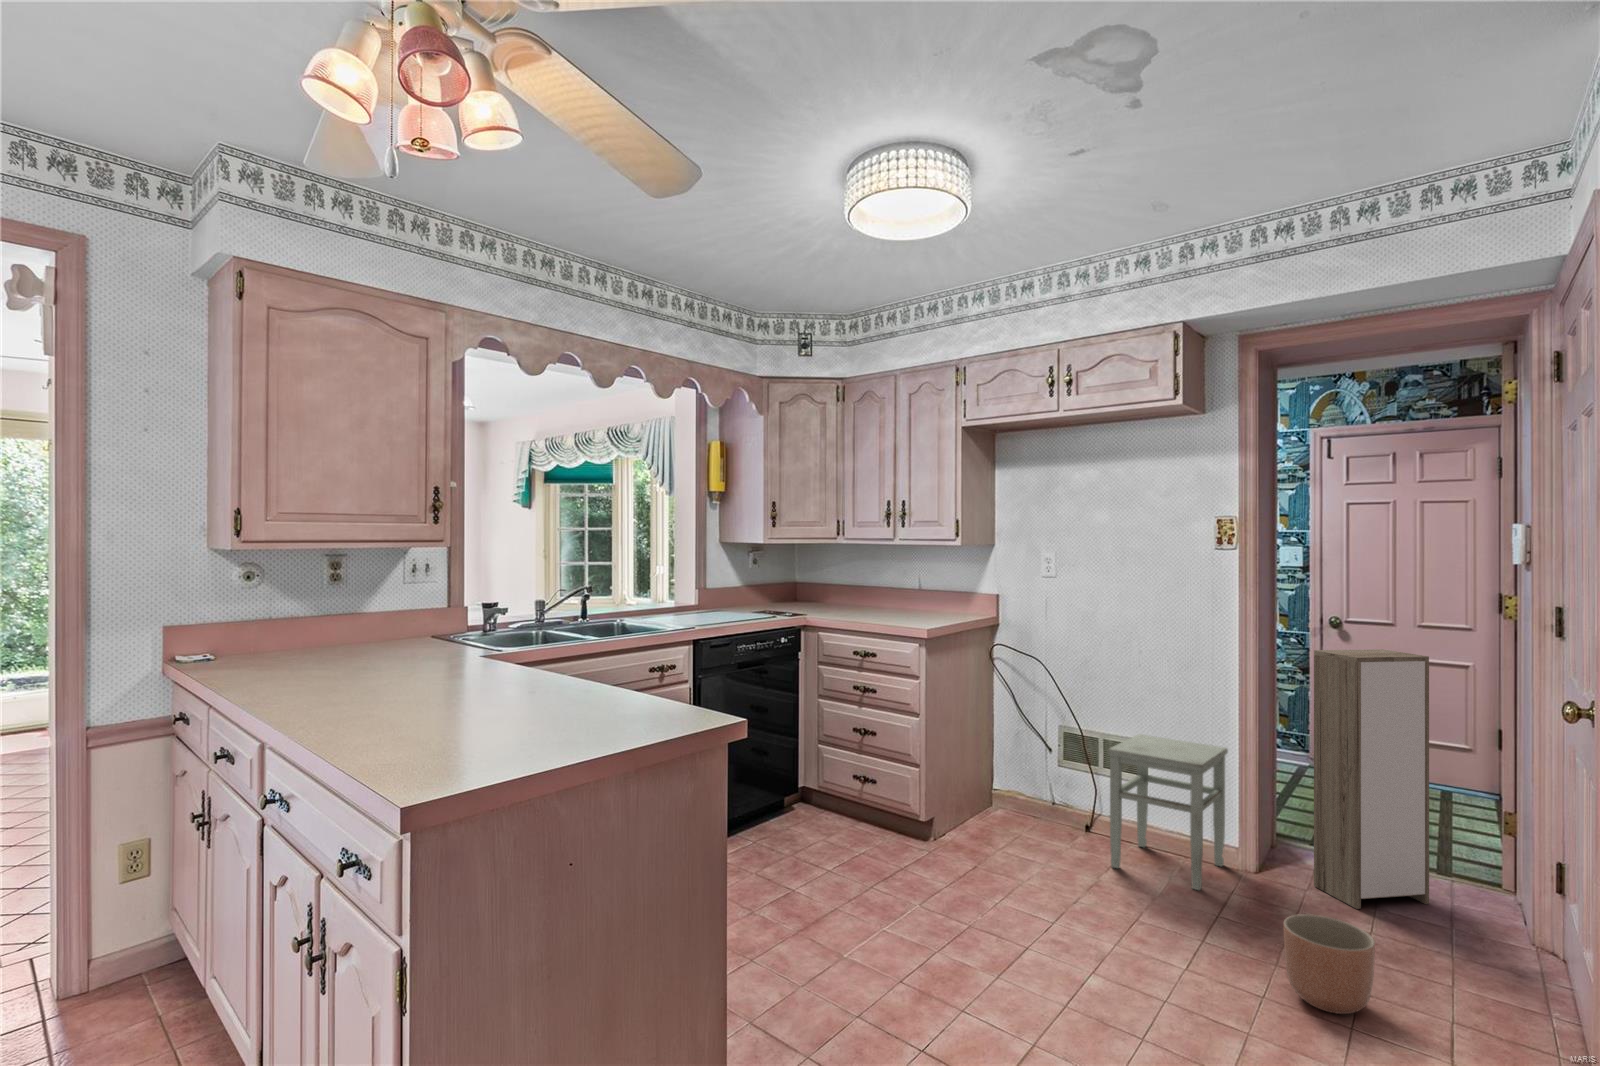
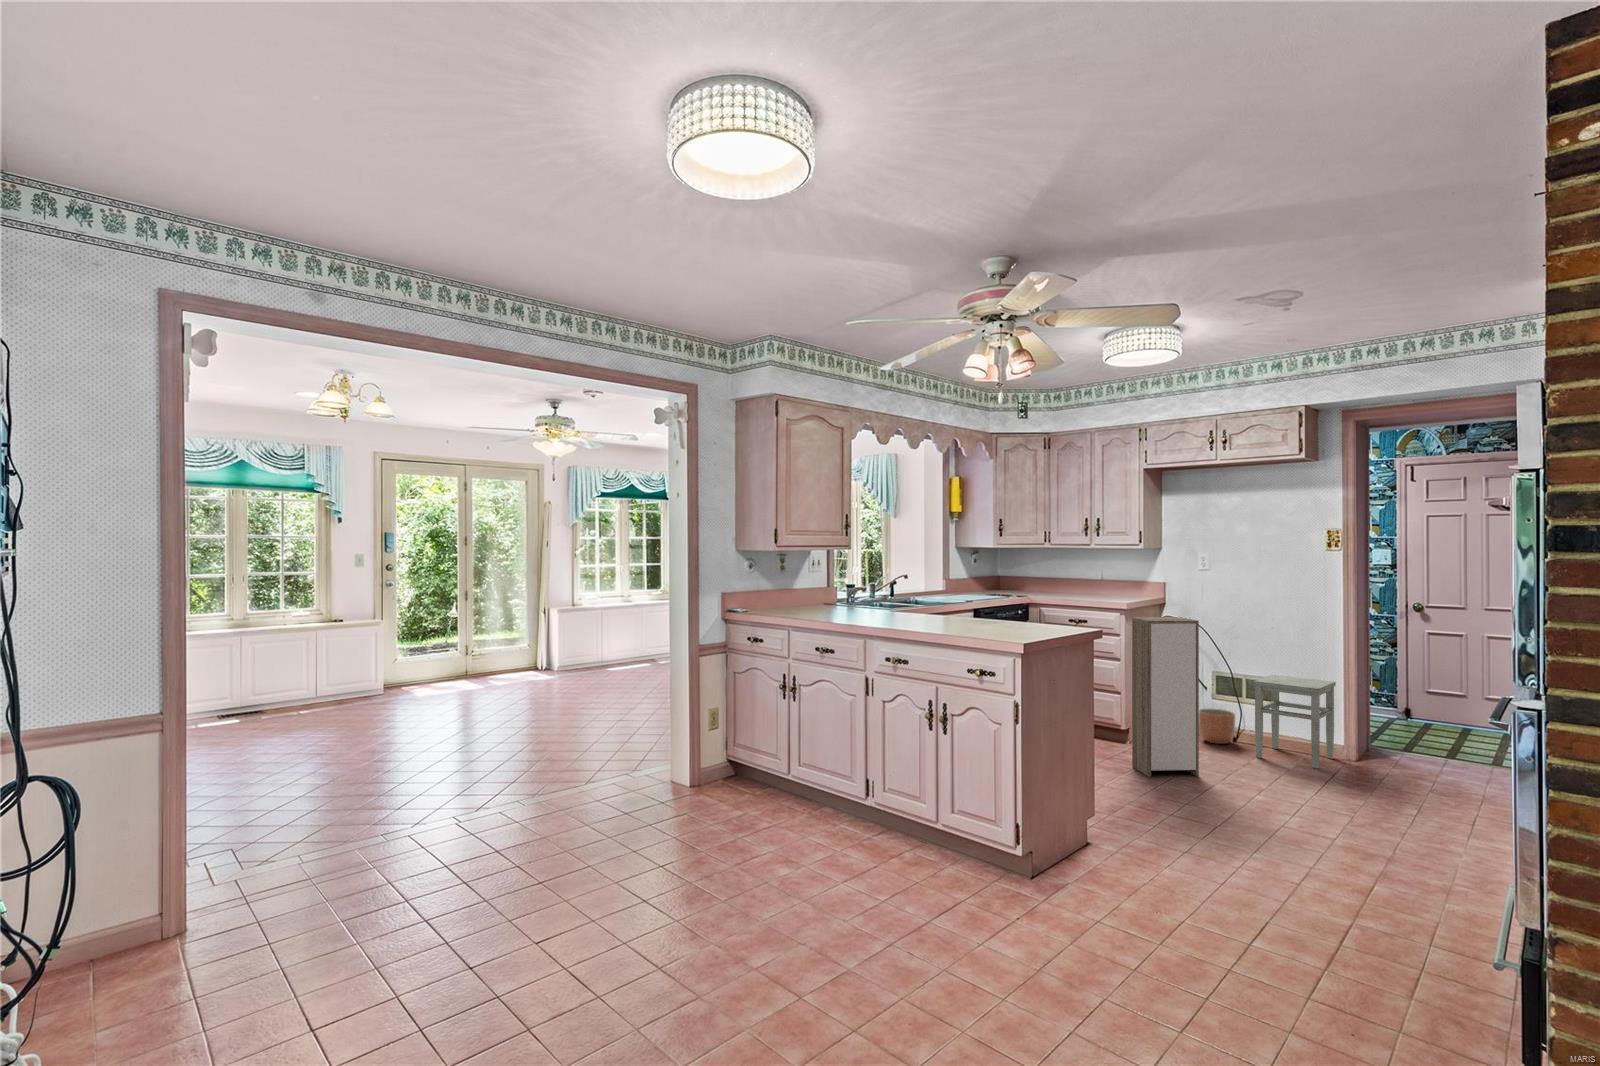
storage cabinet: present [1314,649,1429,909] -> present [1132,617,1199,777]
planter: present [1283,914,1375,1014] -> present [1199,708,1235,744]

